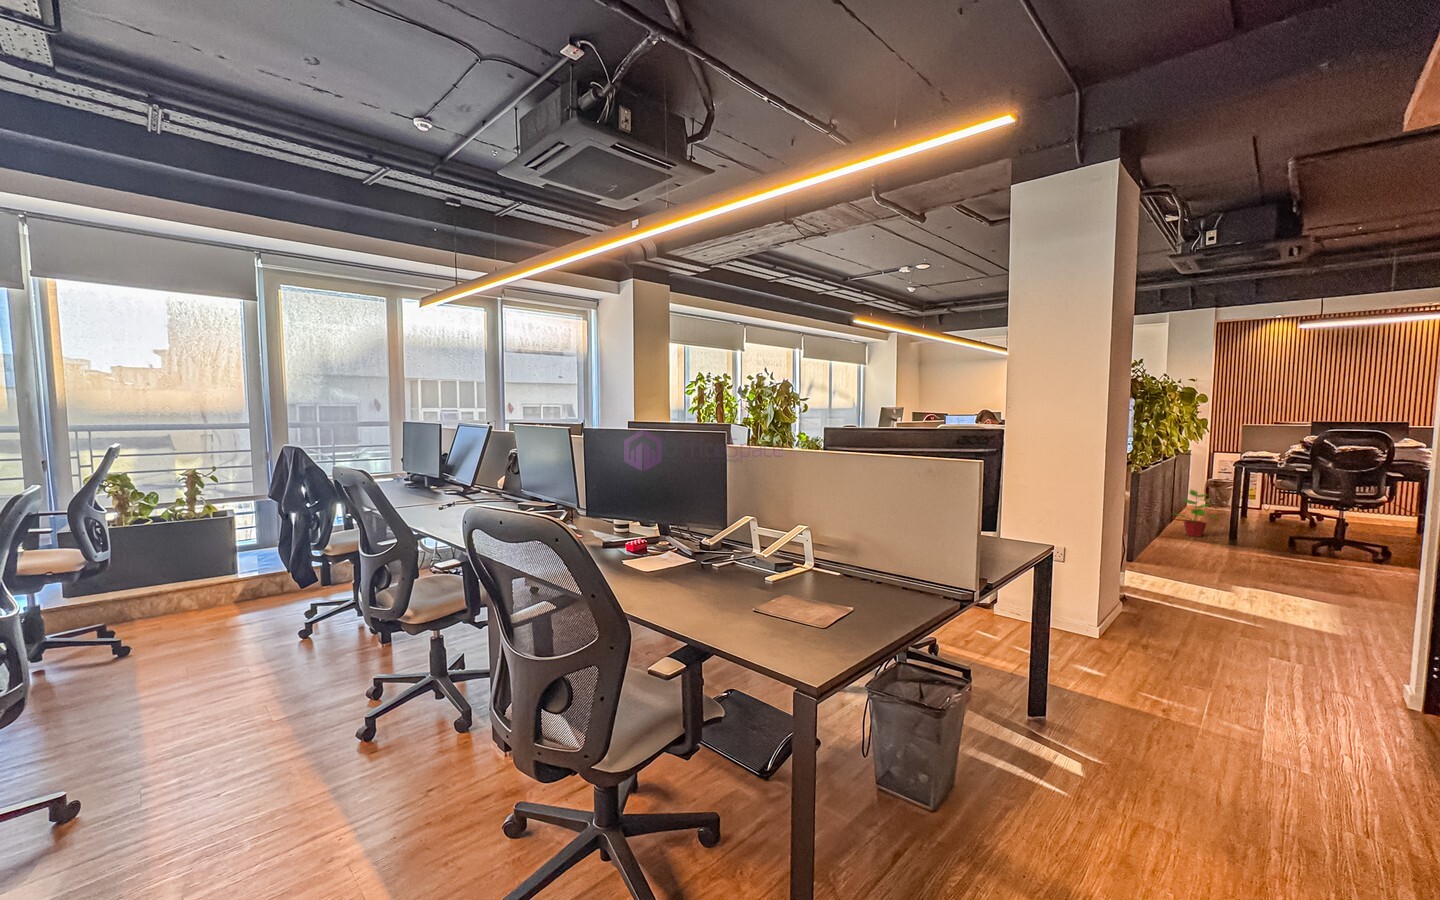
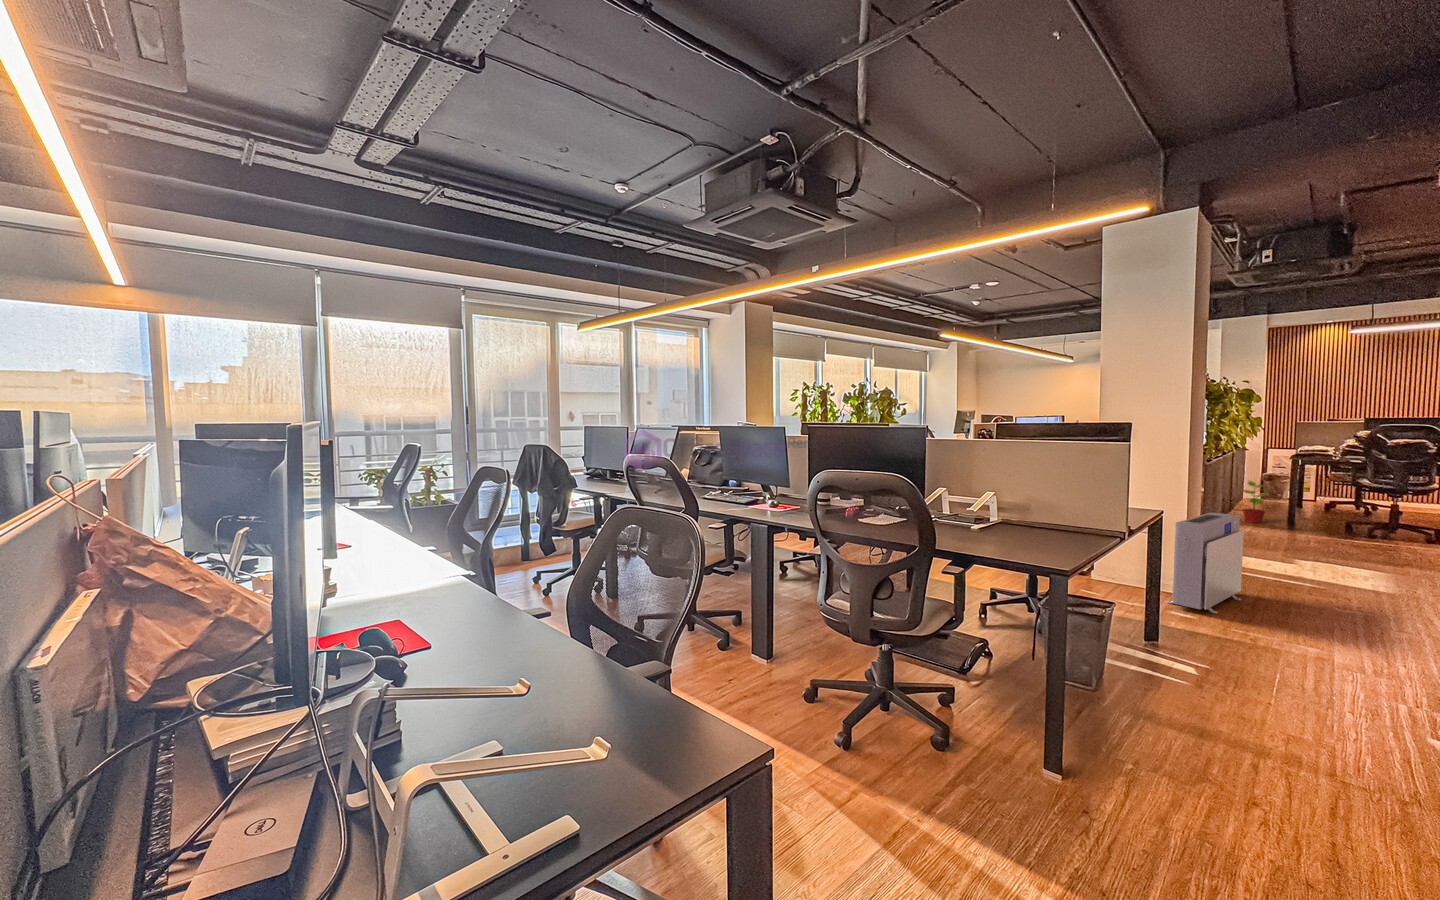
air purifier: none [1082,536,1171,661] -> present [1167,513,1244,614]

